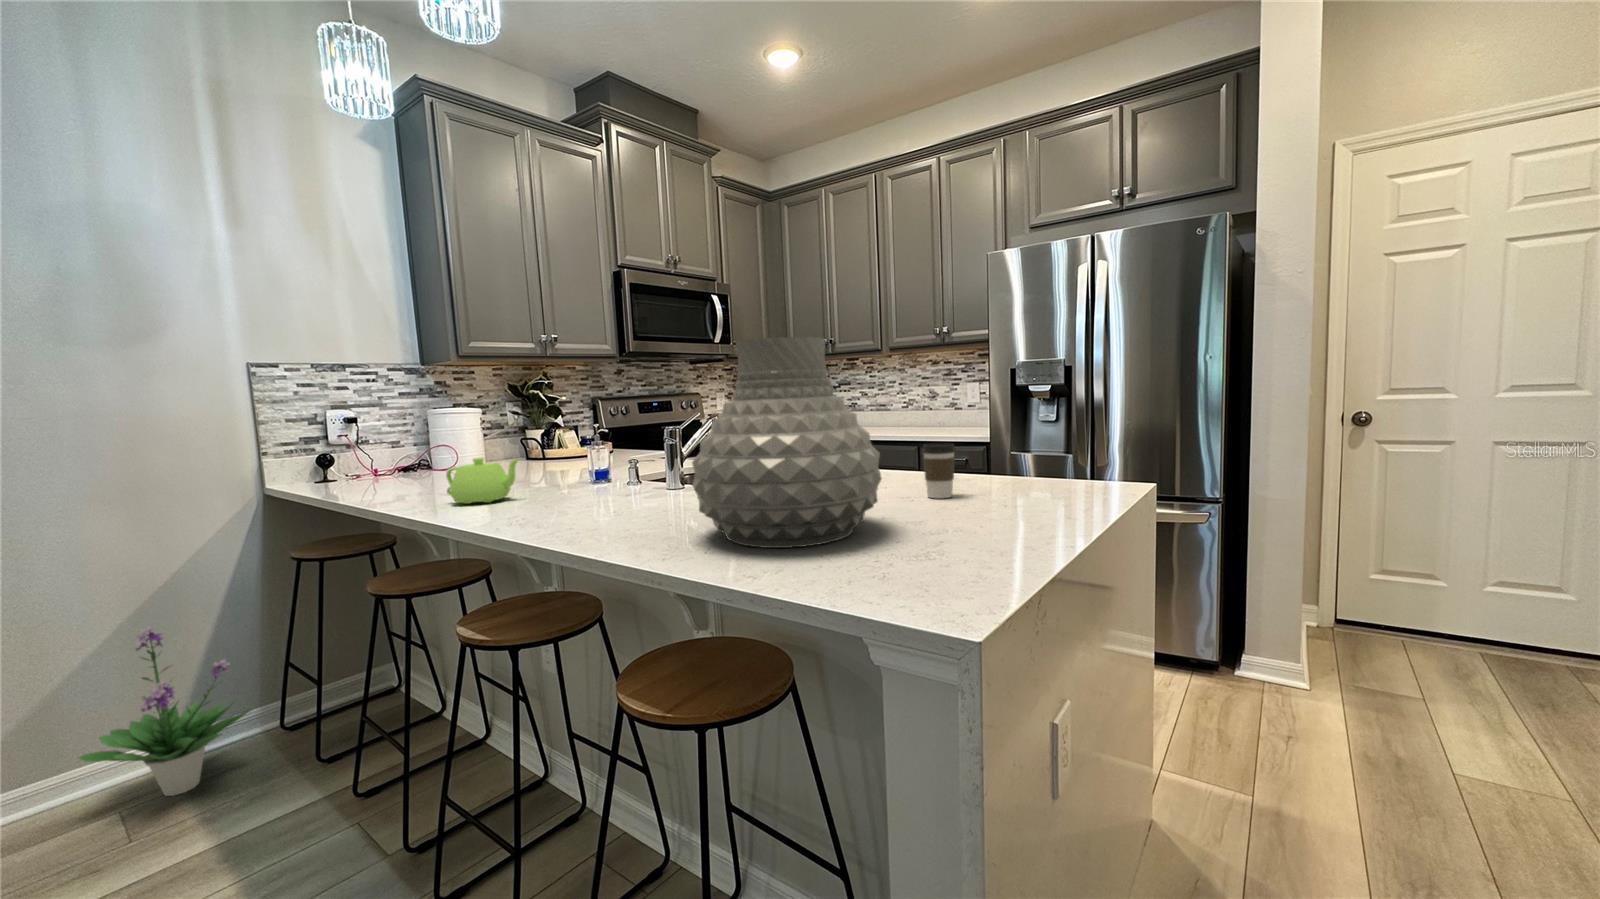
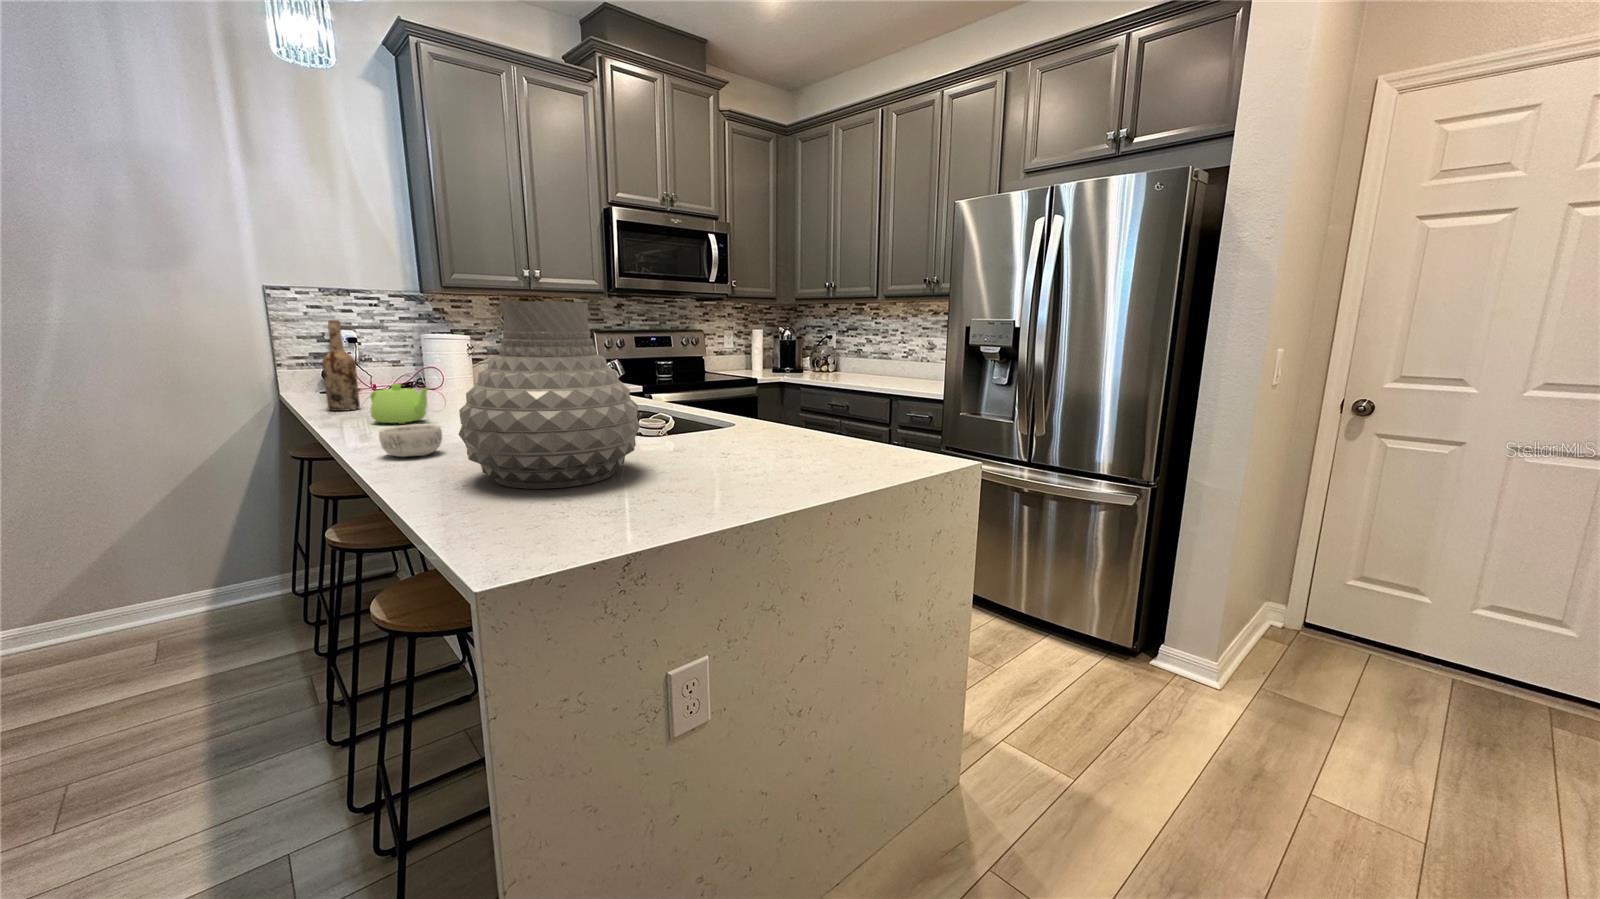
wine bottle: none [360,393,402,498] -> present [322,320,360,411]
coffee cup: present [922,443,956,498] -> none [736,403,767,456]
decorative bowl: none [541,493,608,532] -> present [379,424,442,457]
potted plant: present [79,626,251,796] -> none [126,499,262,633]

